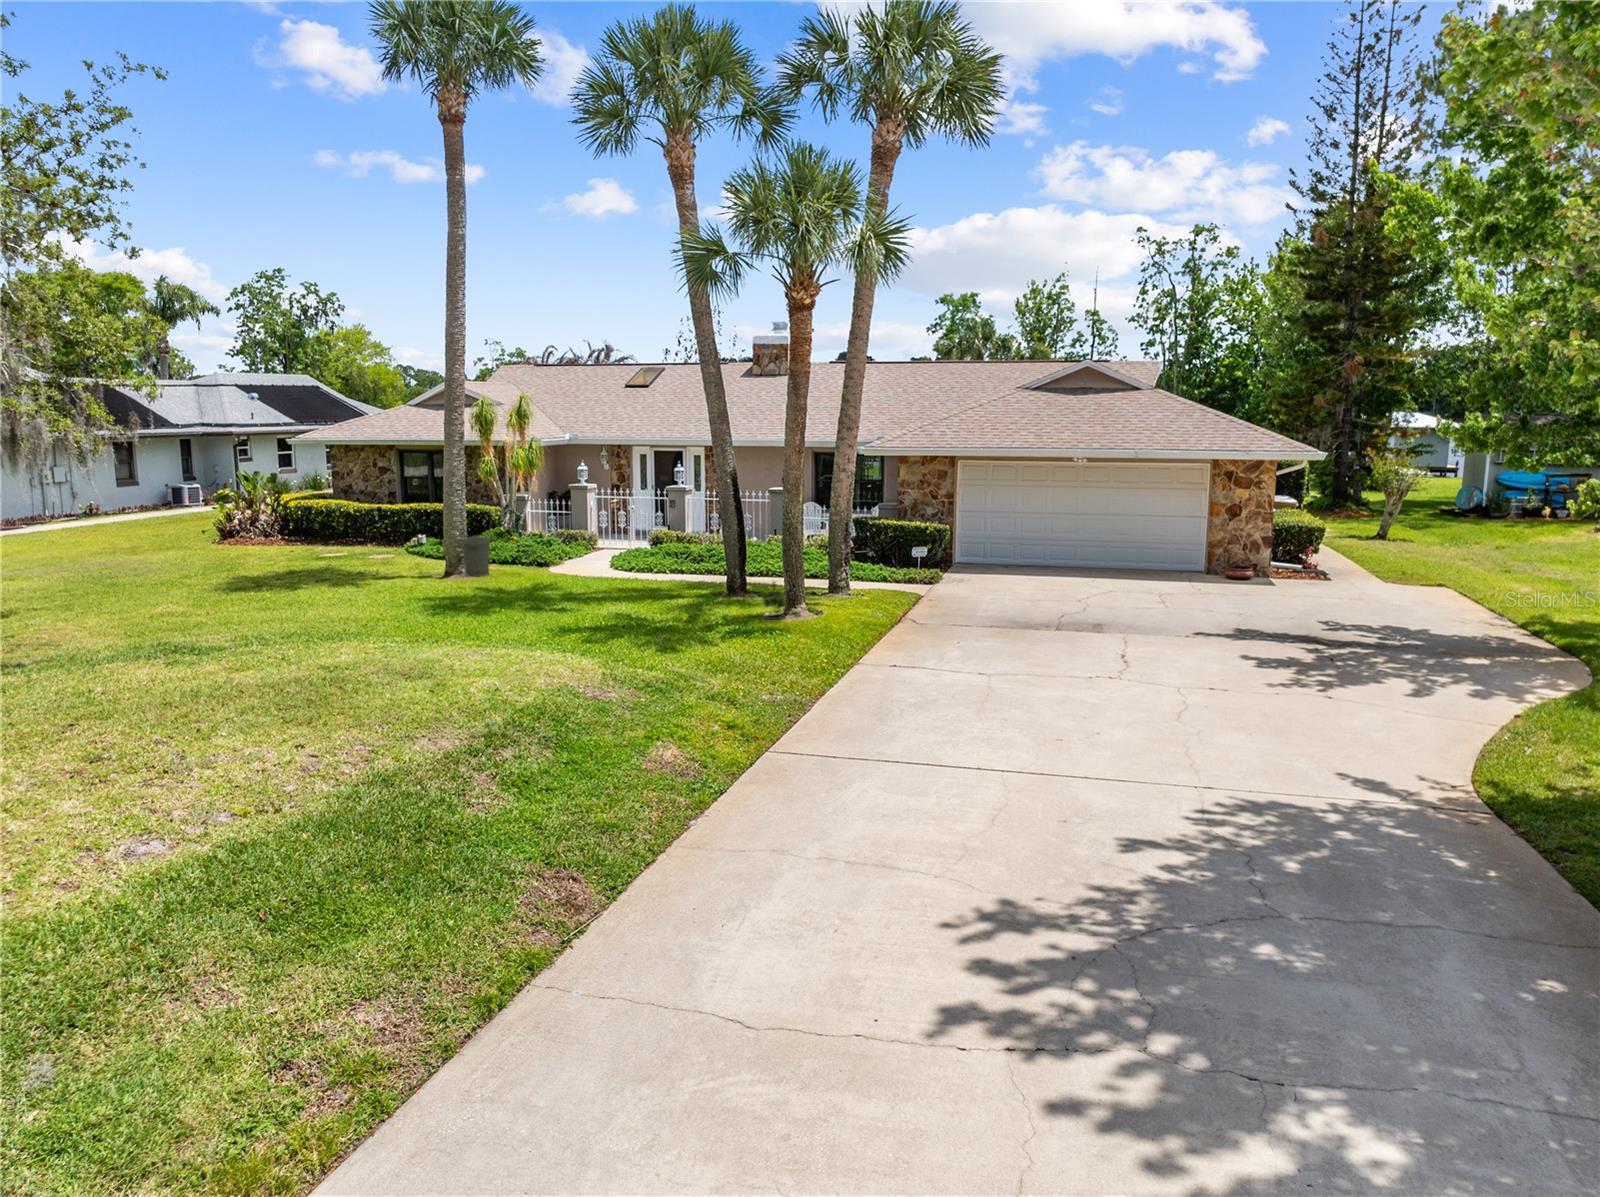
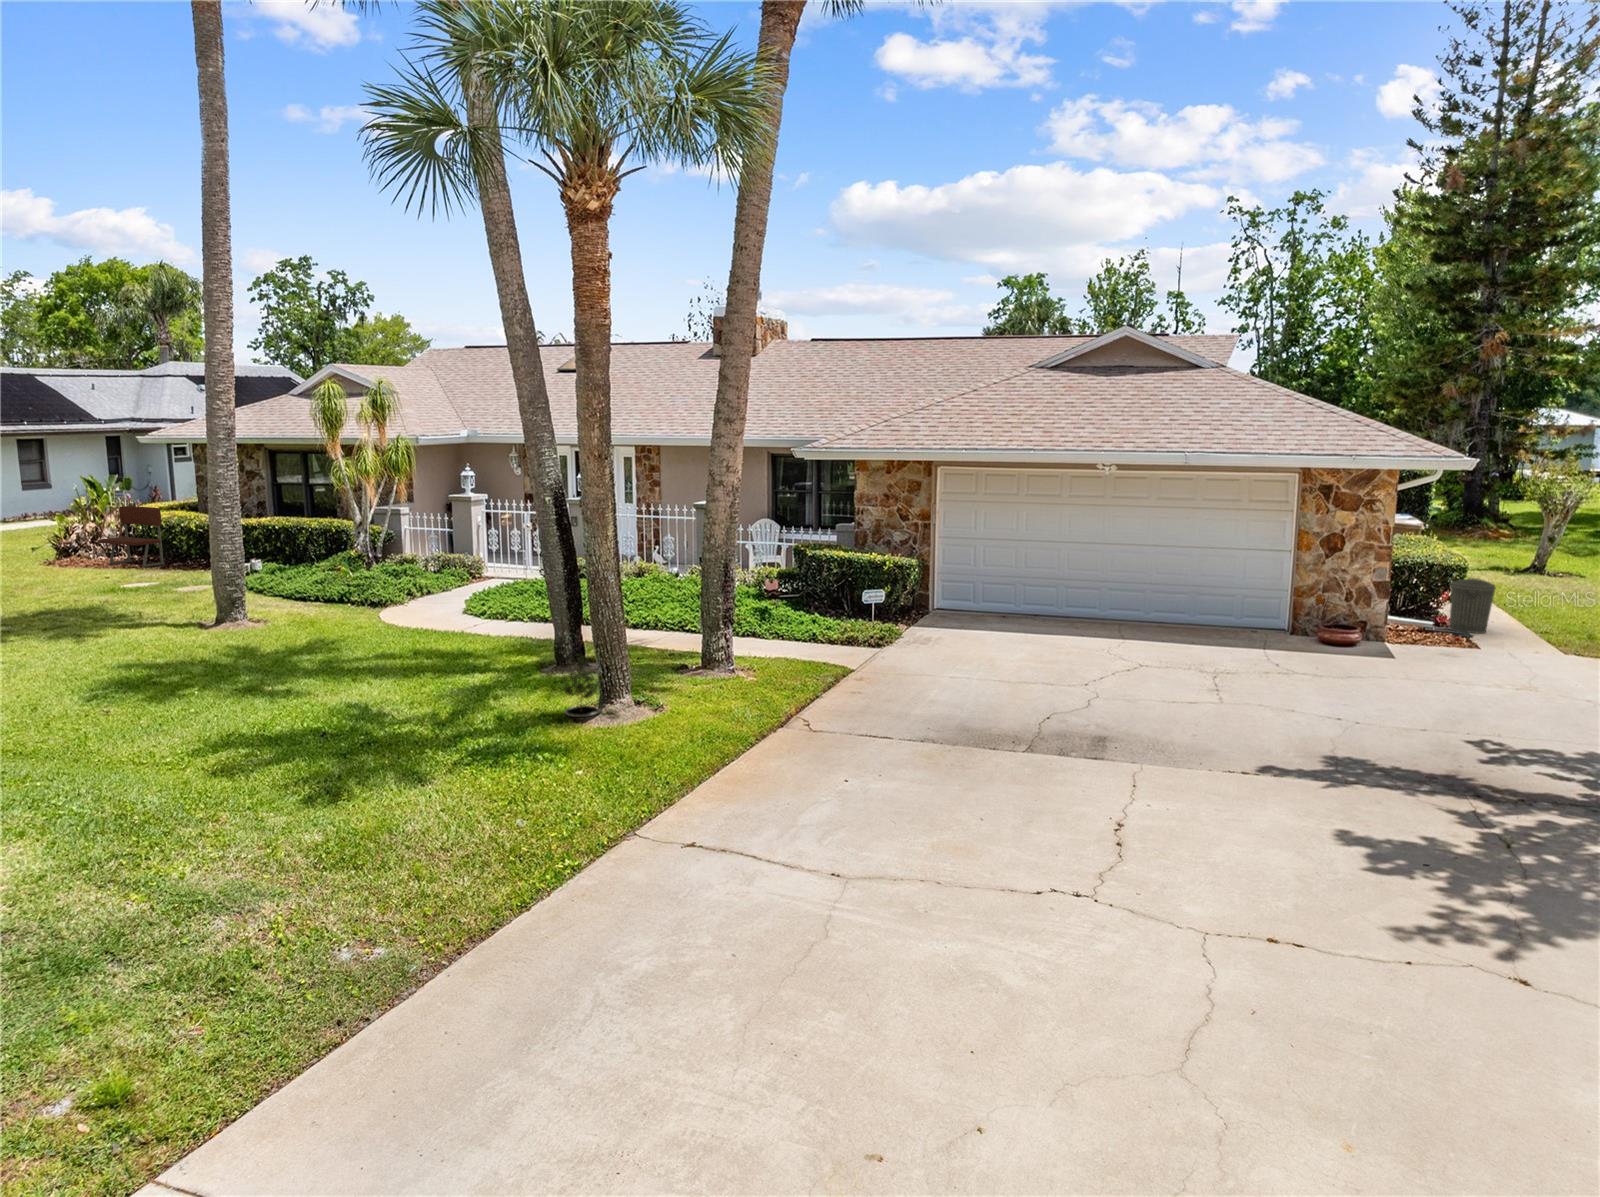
bench: none [269,496,322,545] -> present [98,506,165,567]
trash can: present [462,536,490,576] -> present [1449,578,1496,633]

